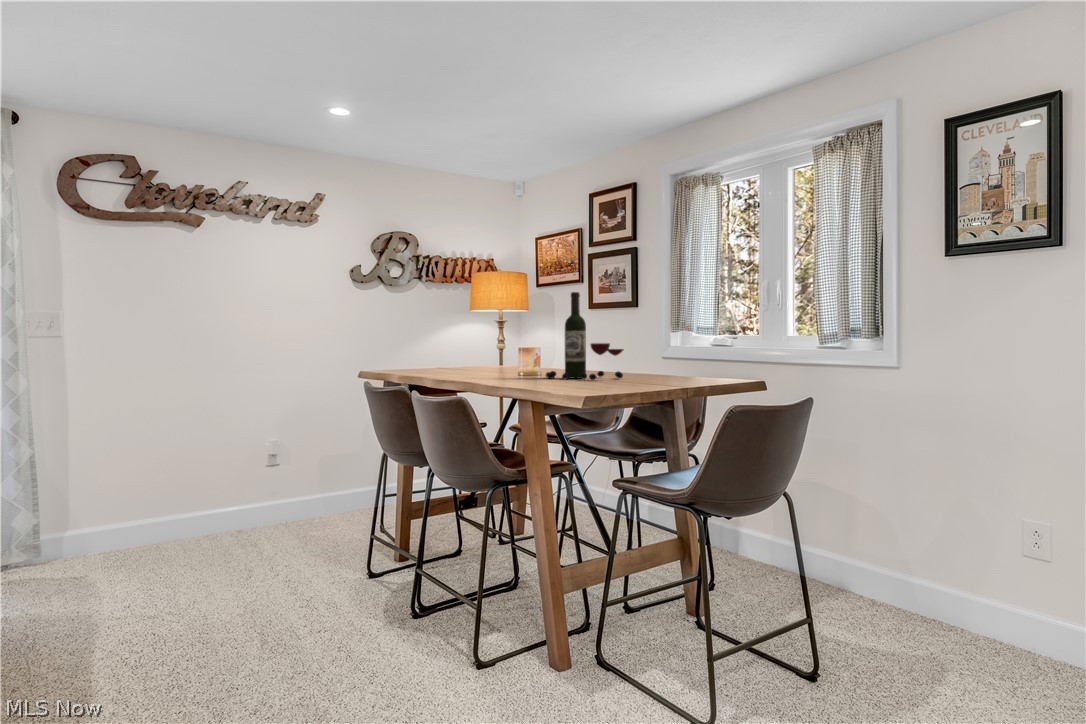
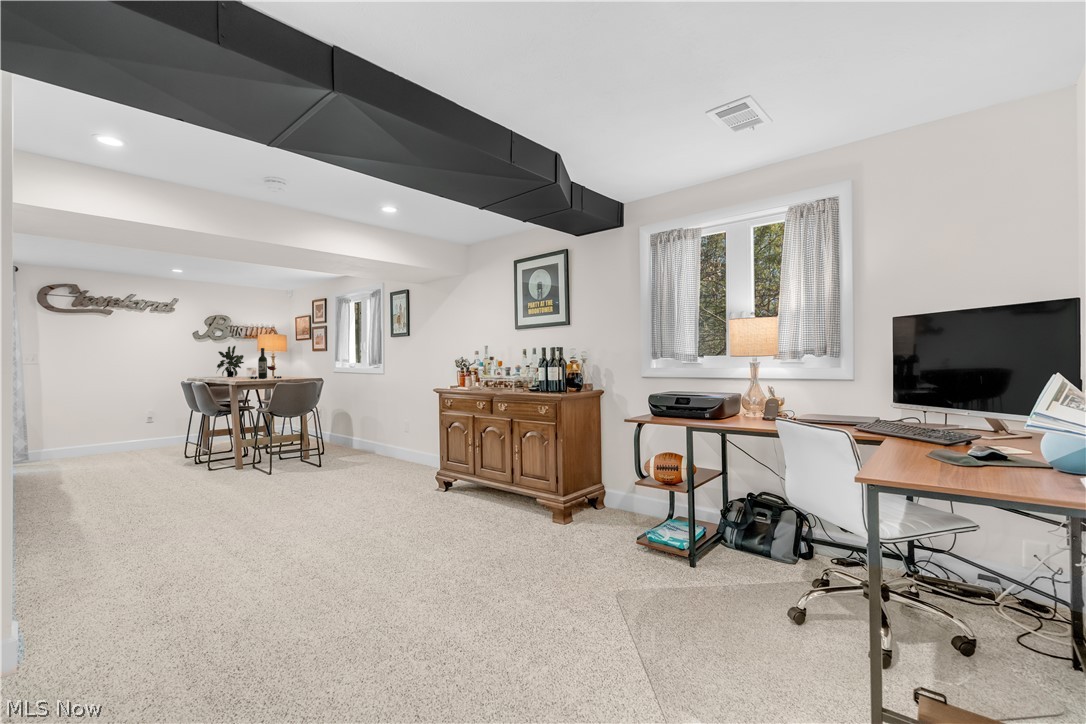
potted plant: none [413,294,474,368] -> present [217,346,244,377]

